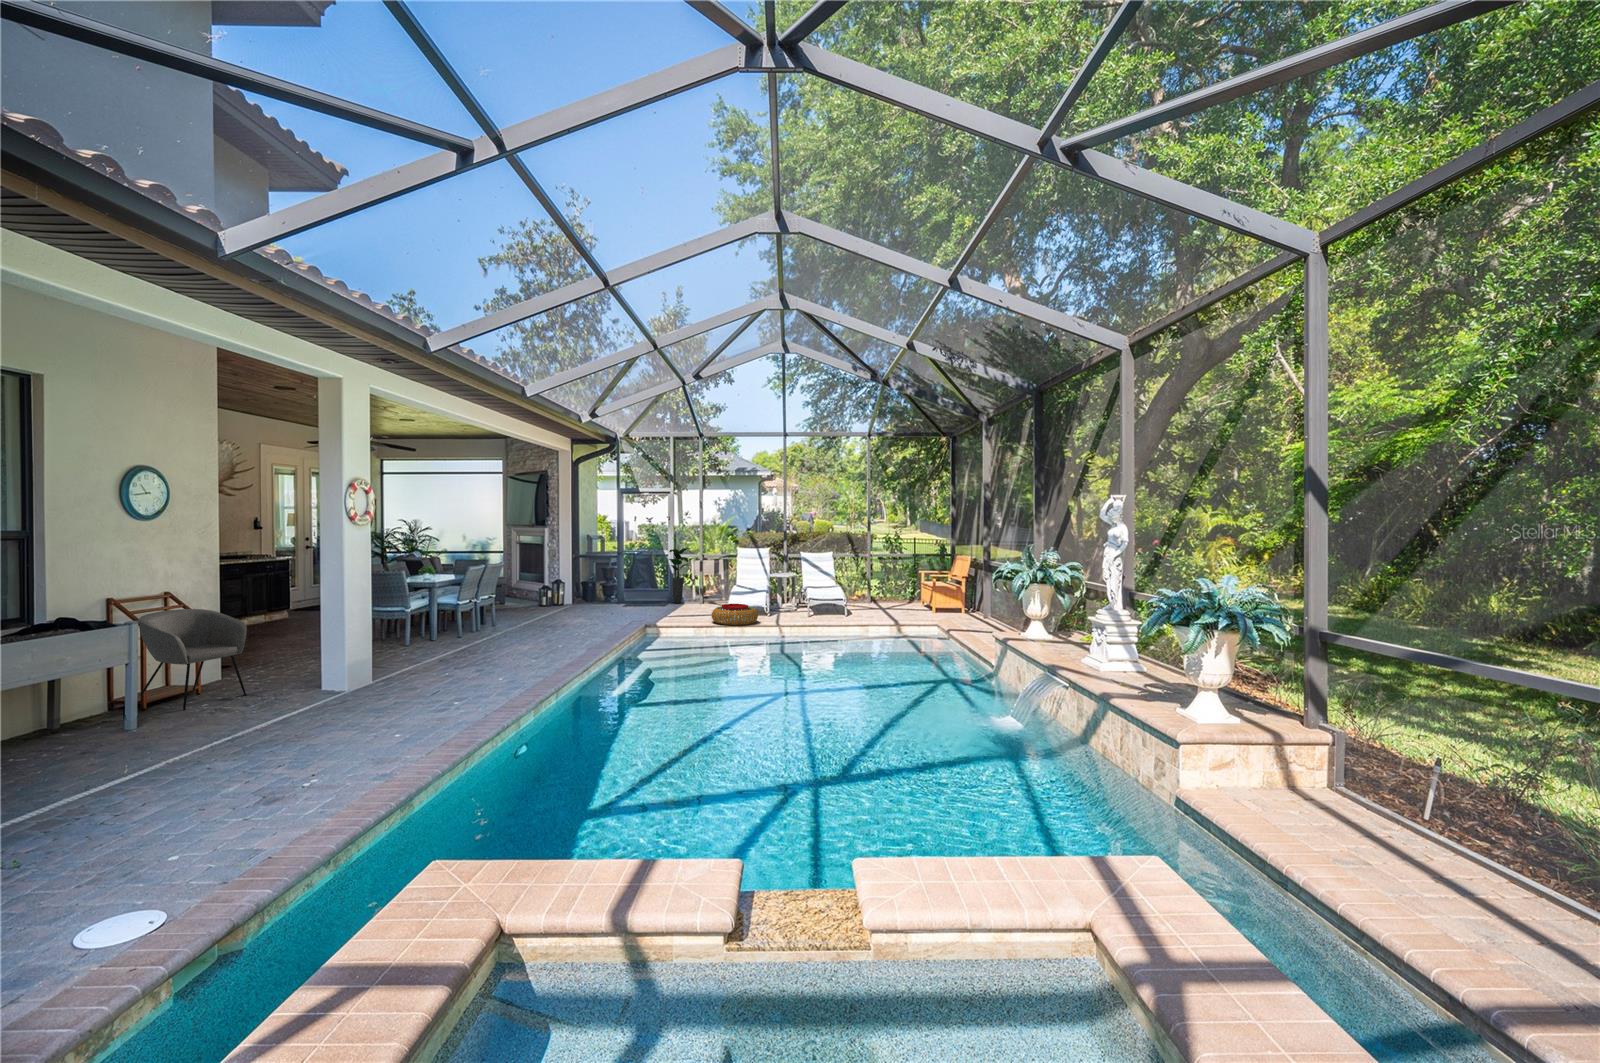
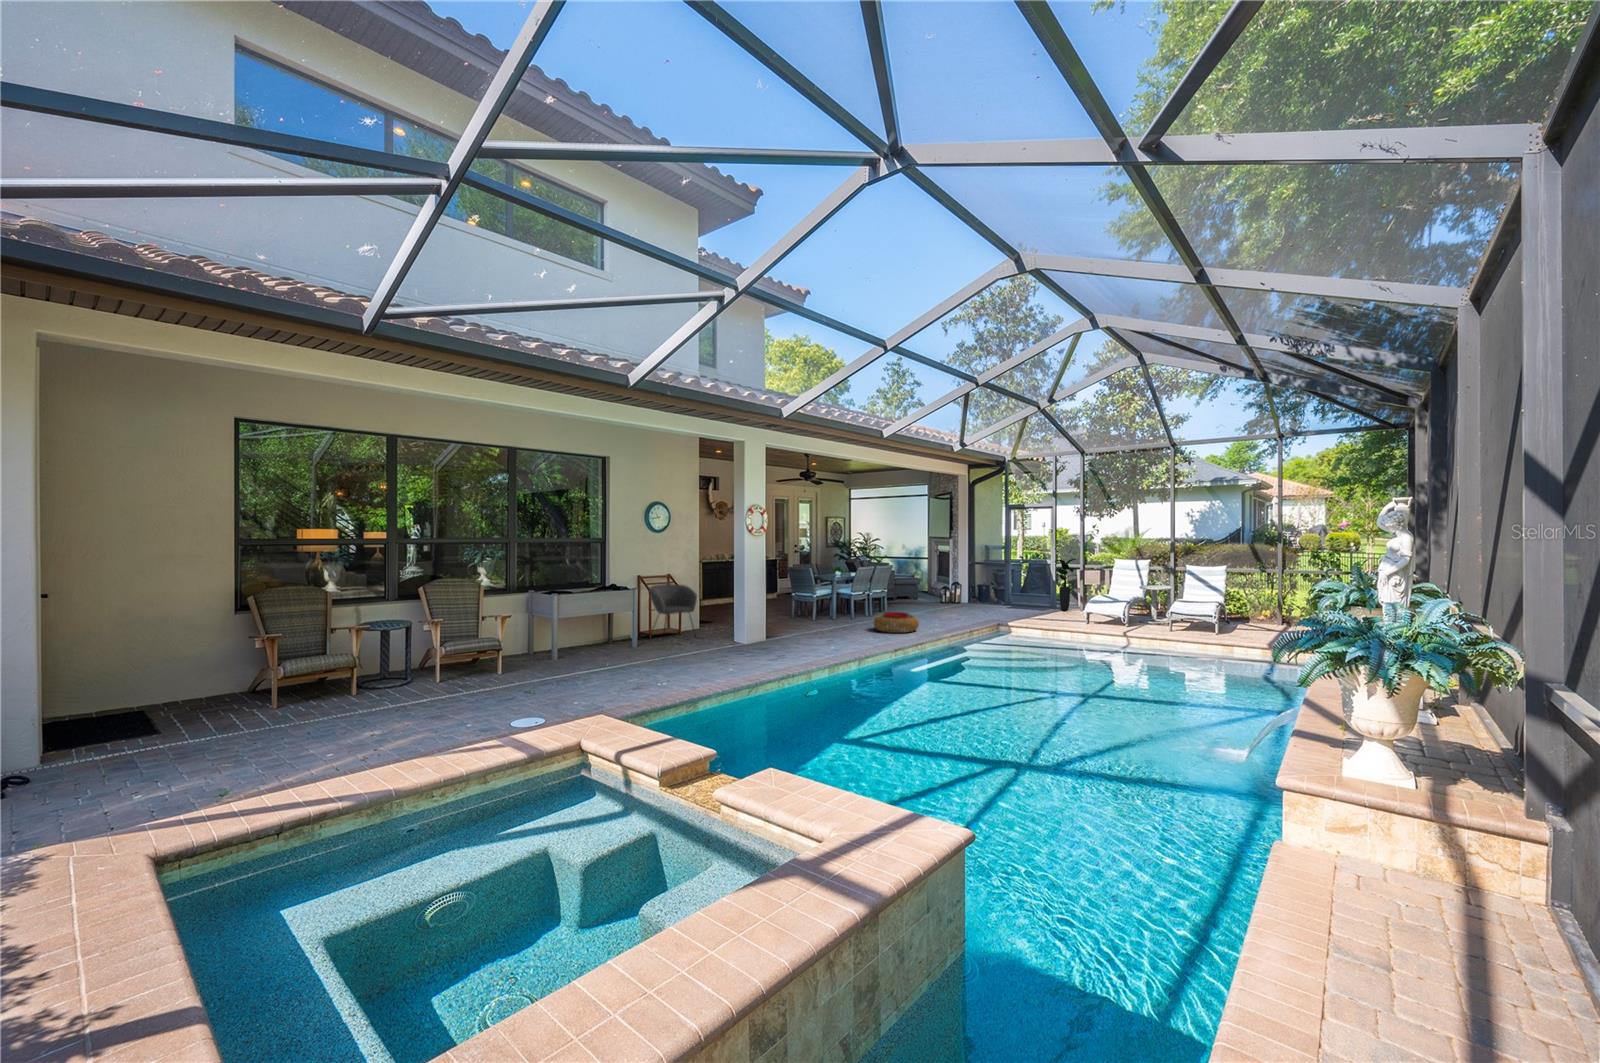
pouf: present [712,604,758,625] -> present [874,612,919,633]

